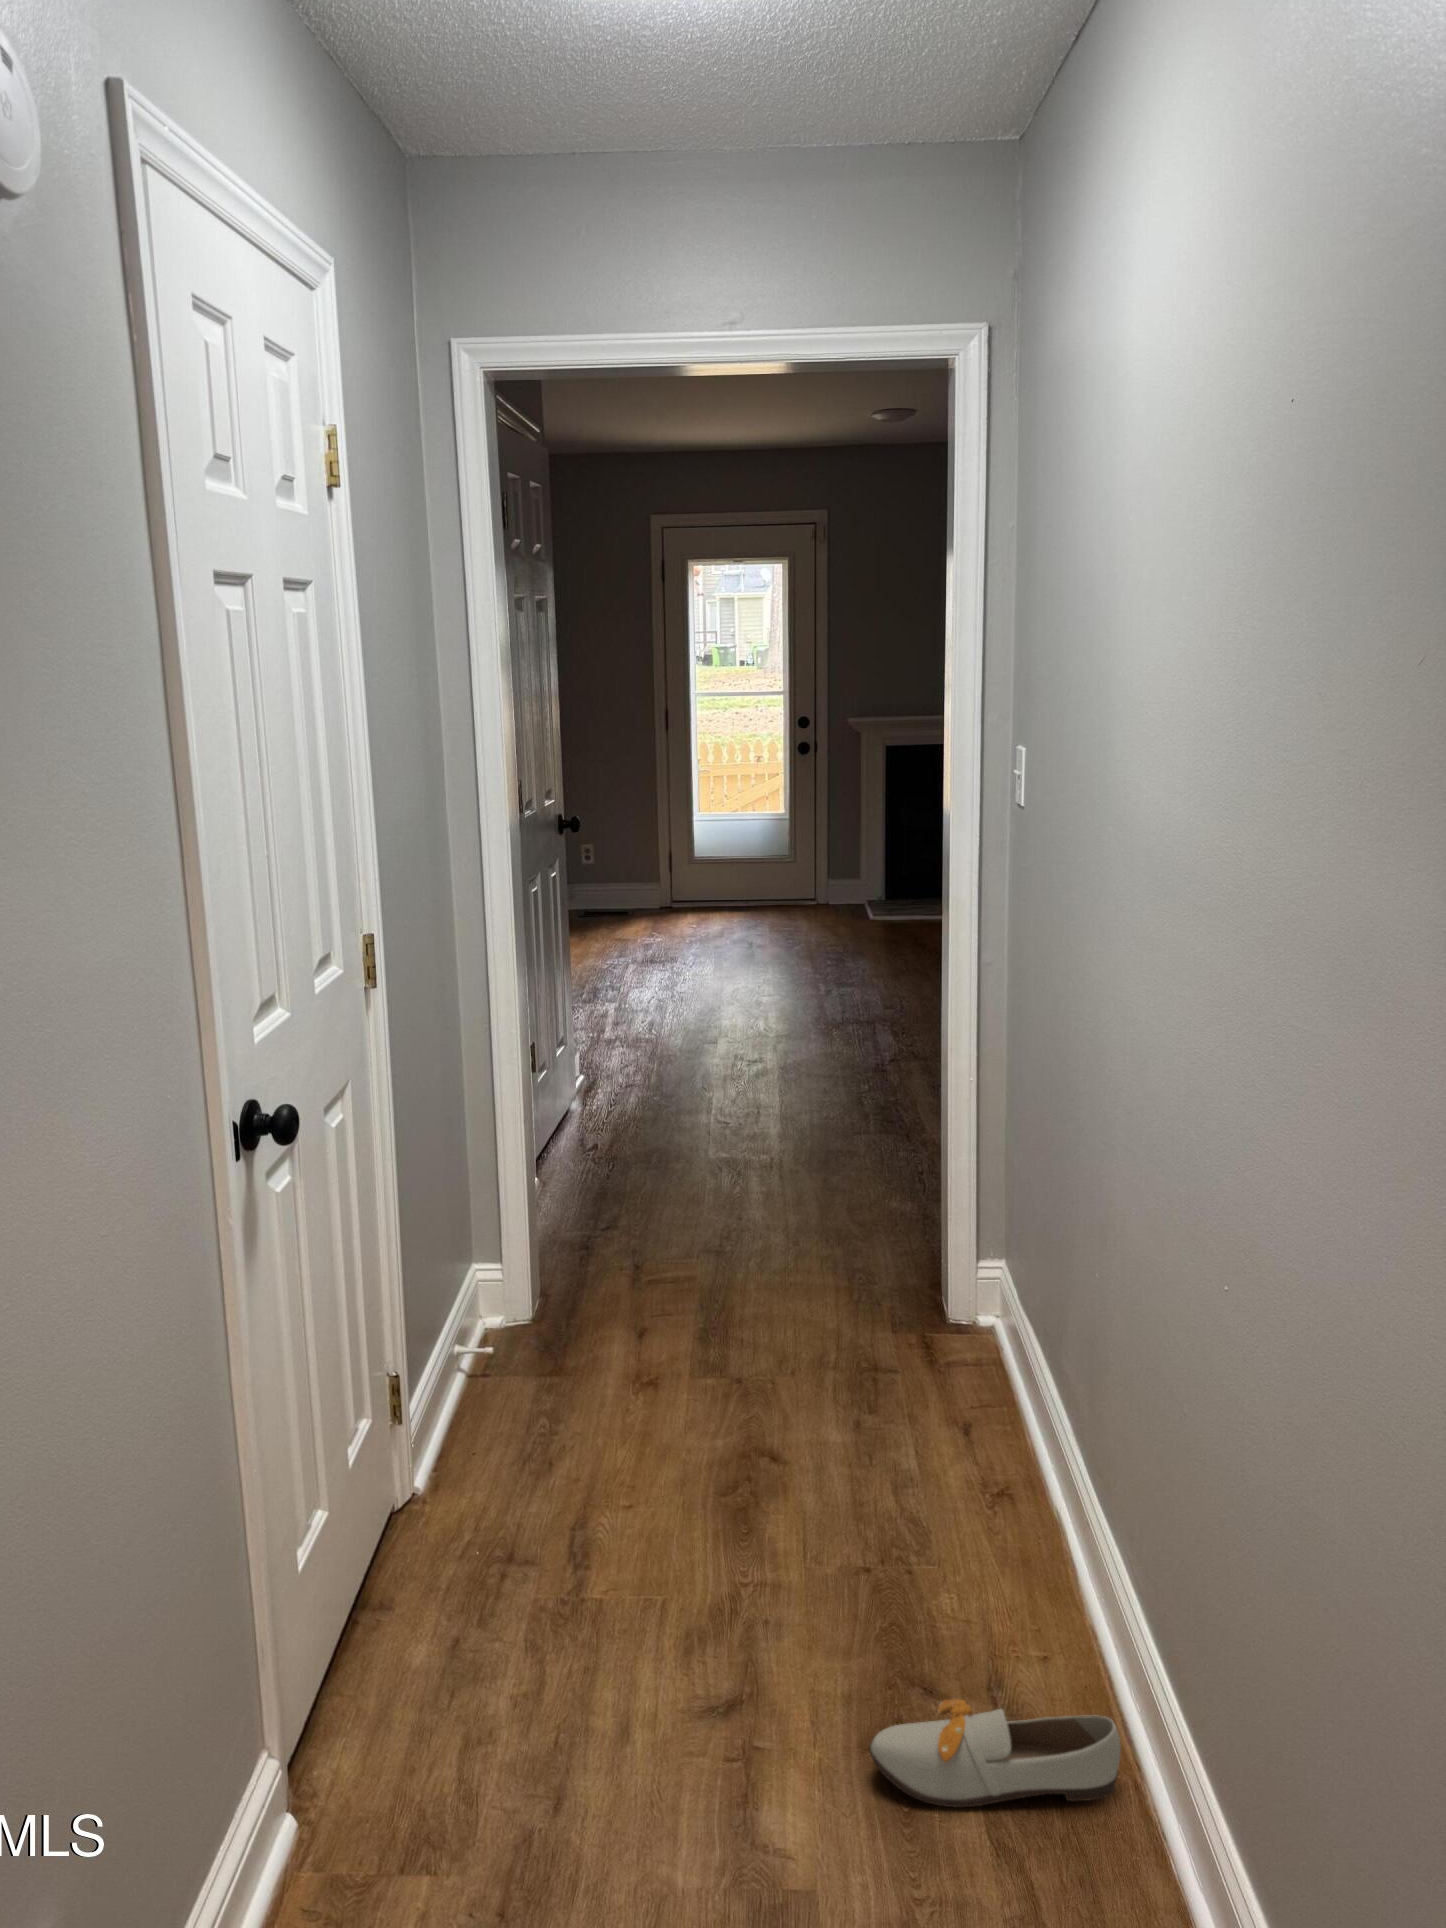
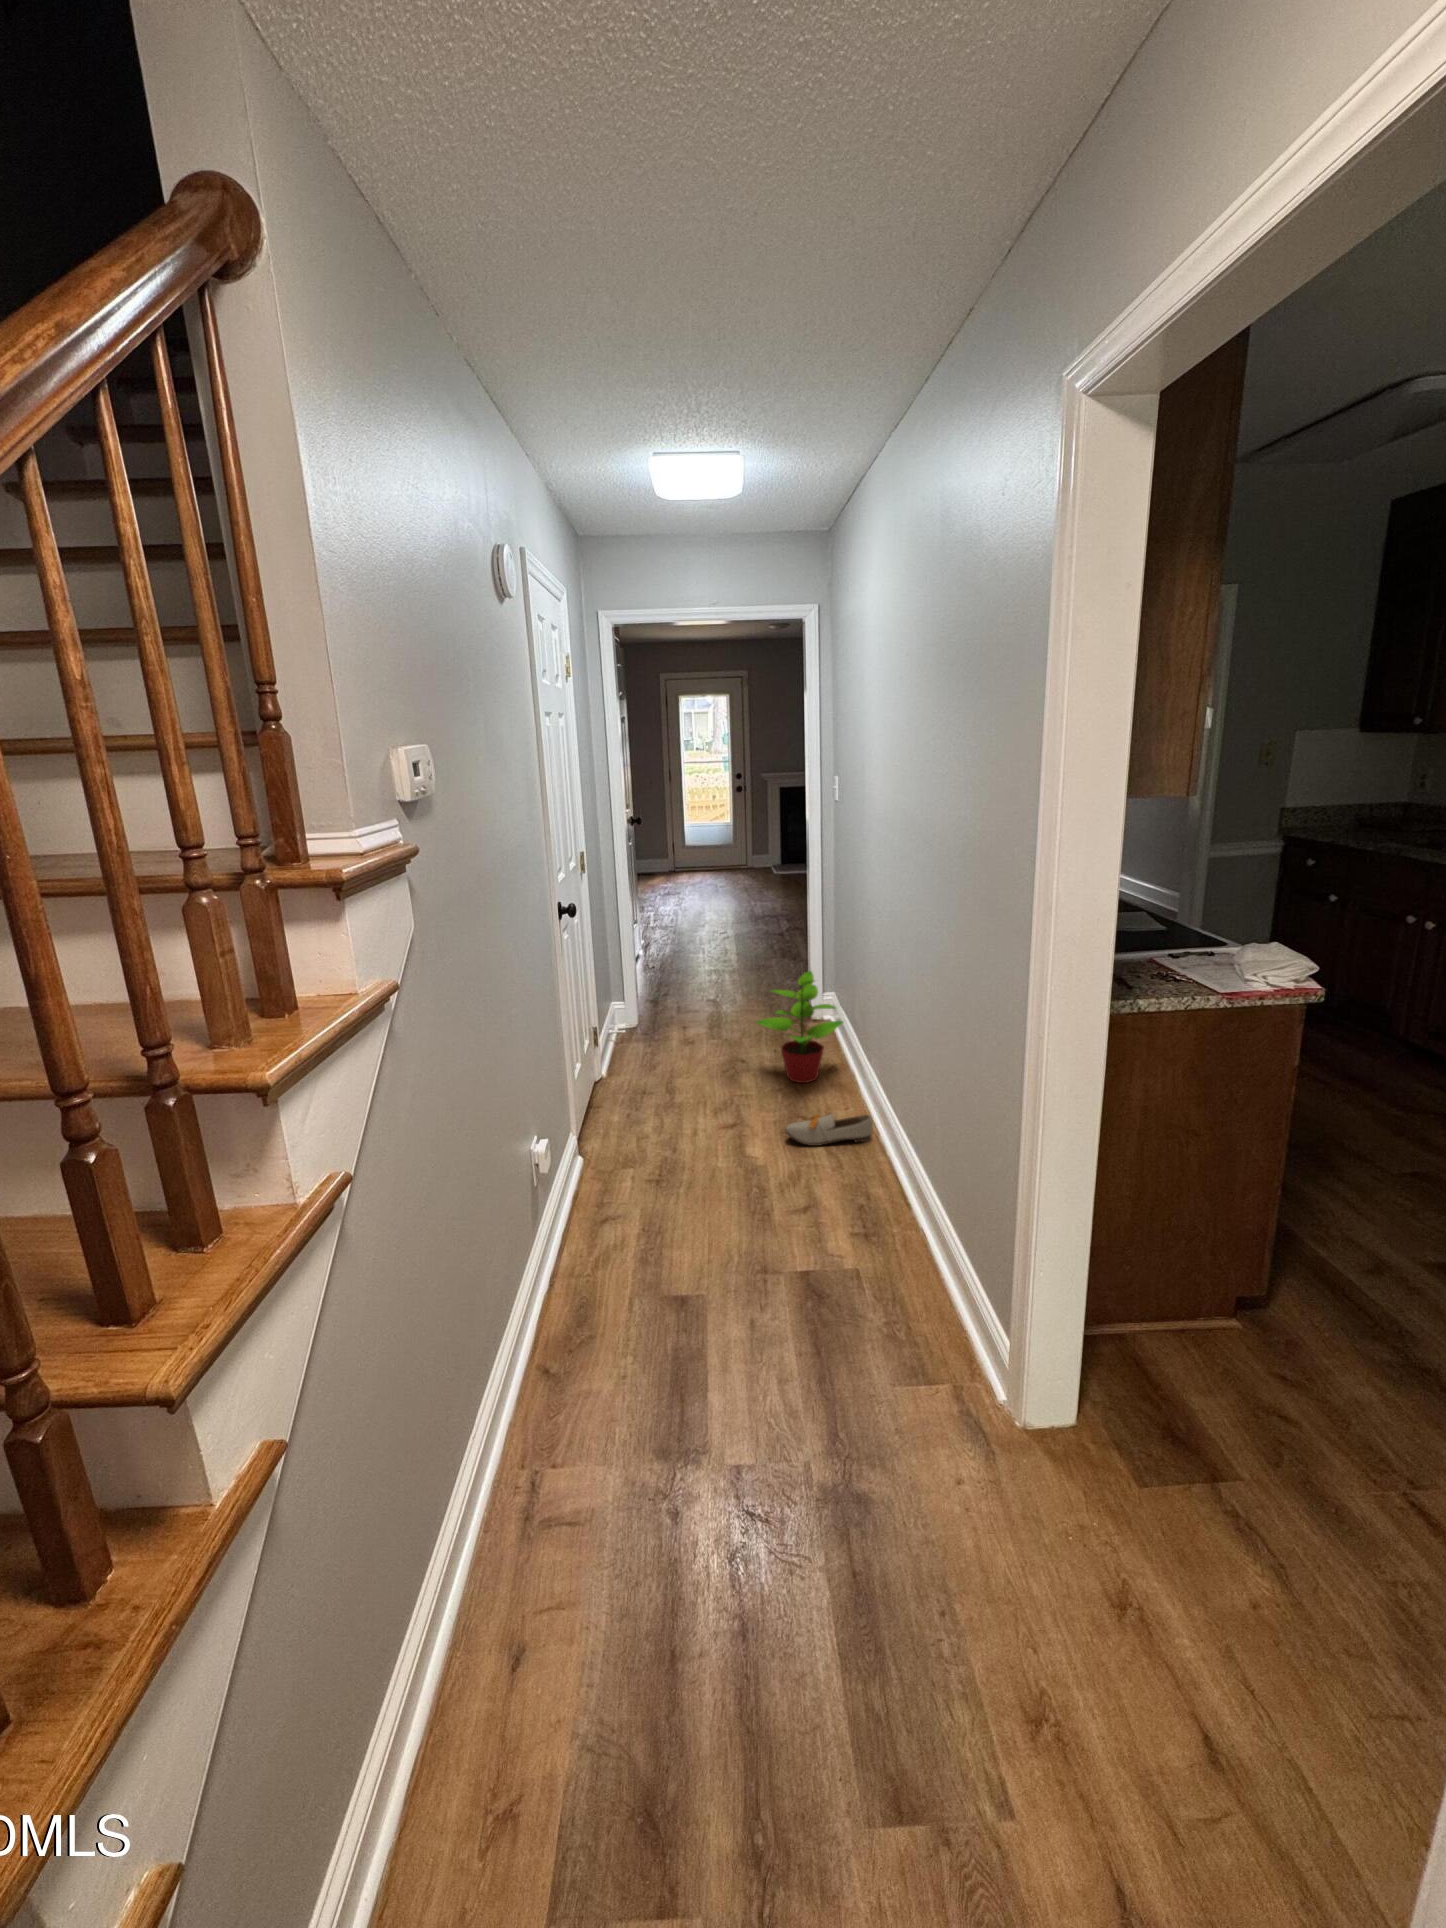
potted plant: none [804,1248,1033,1547] -> present [756,971,843,1083]

